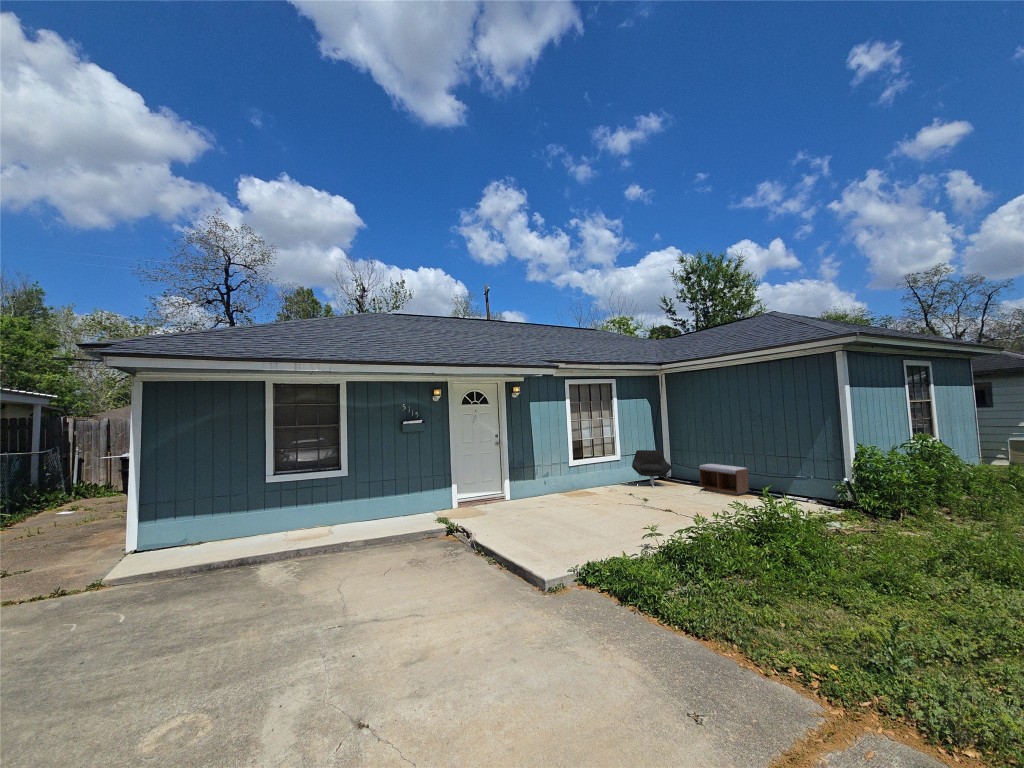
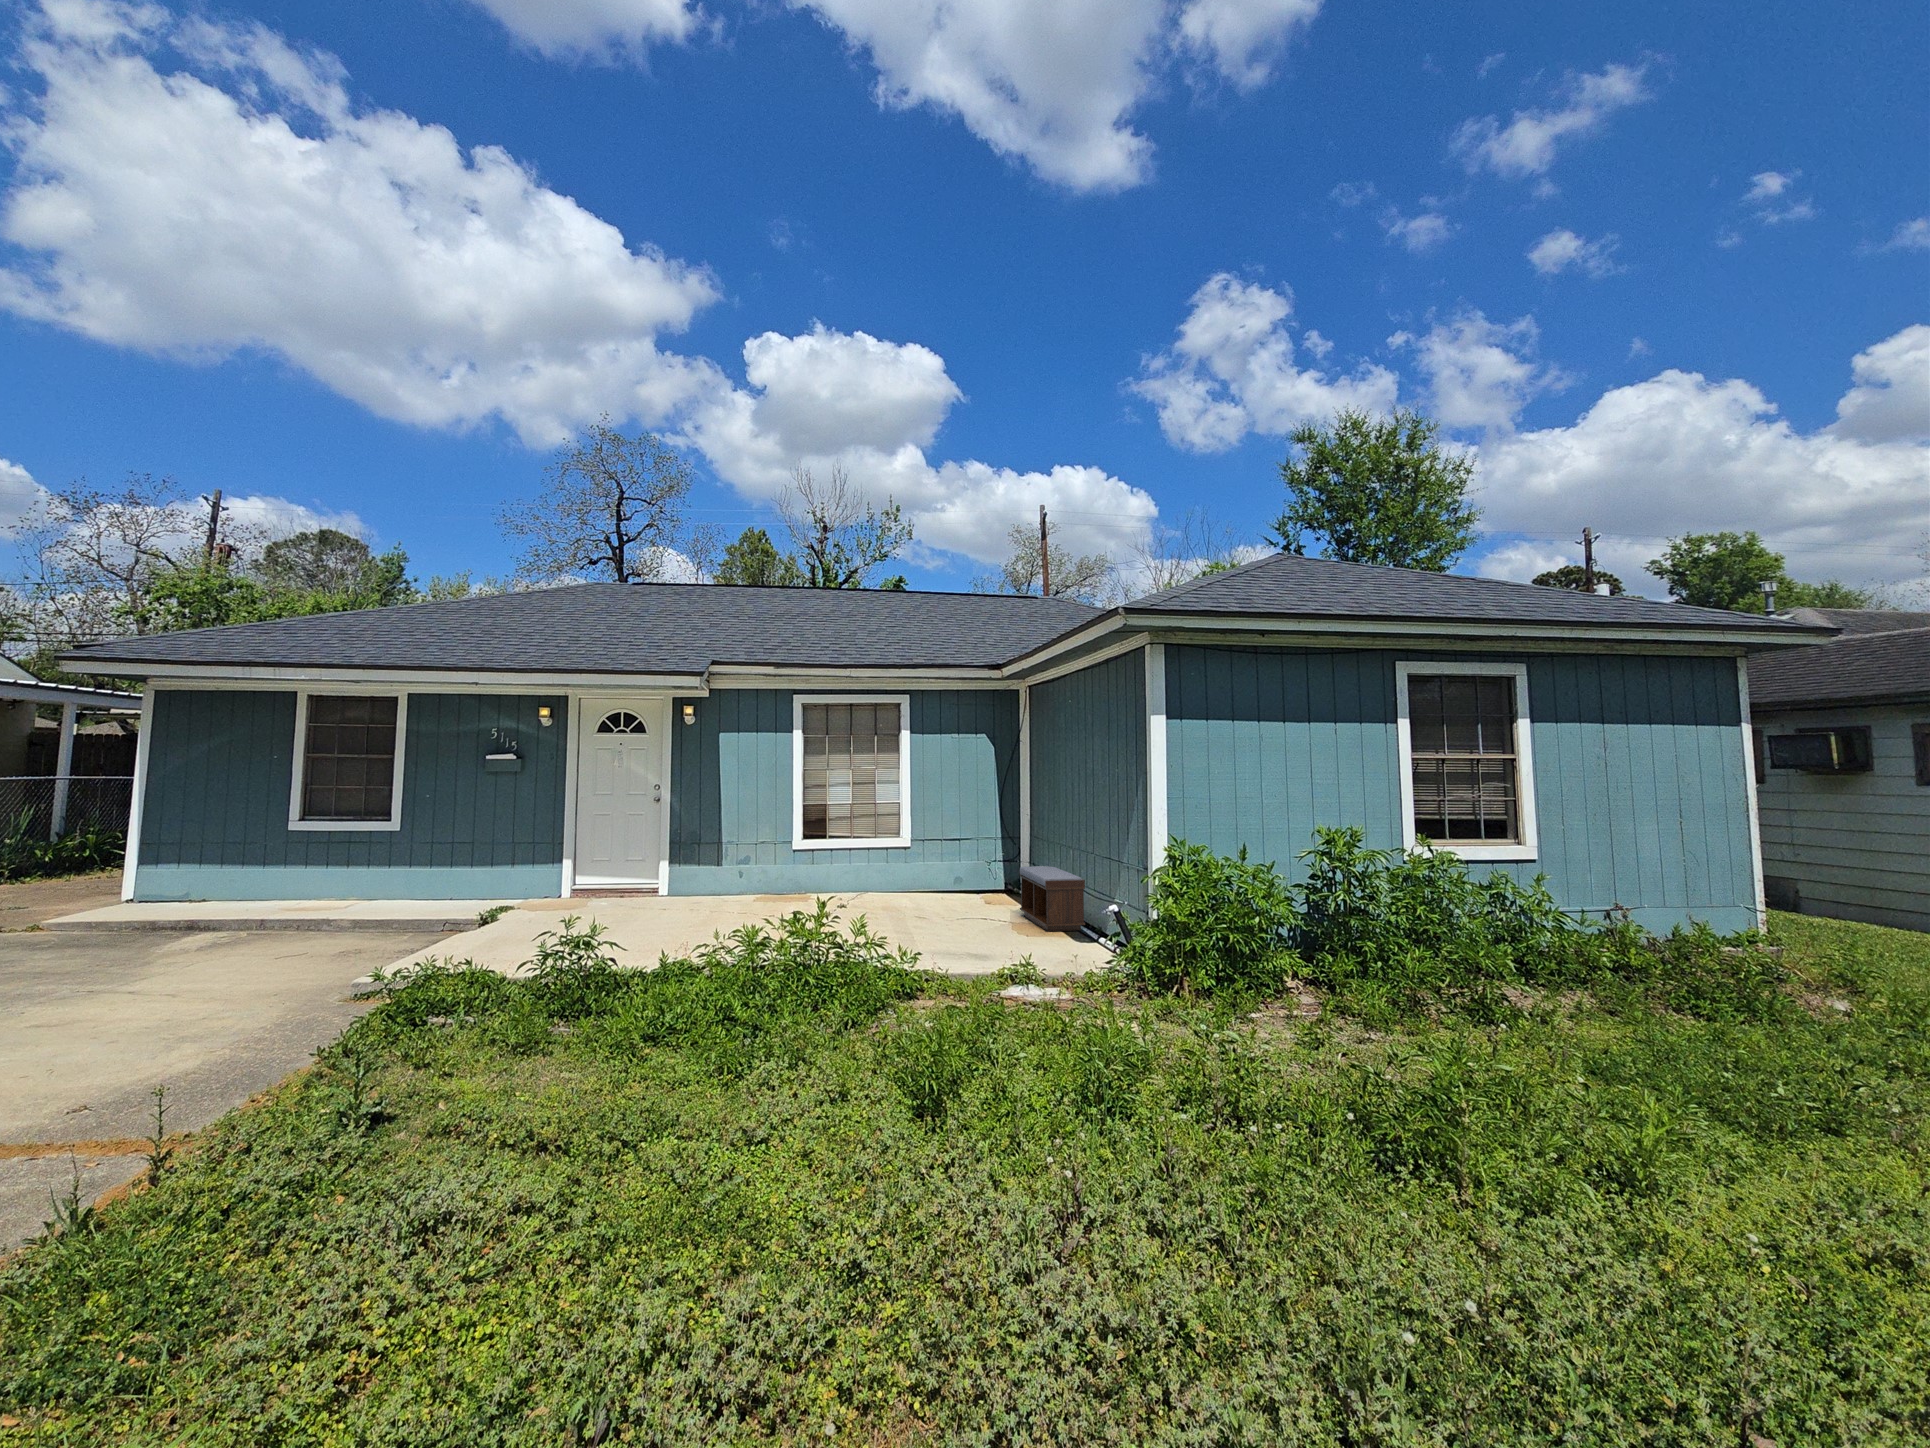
lounge chair: present [632,450,672,488] -> none [908,831,991,903]

